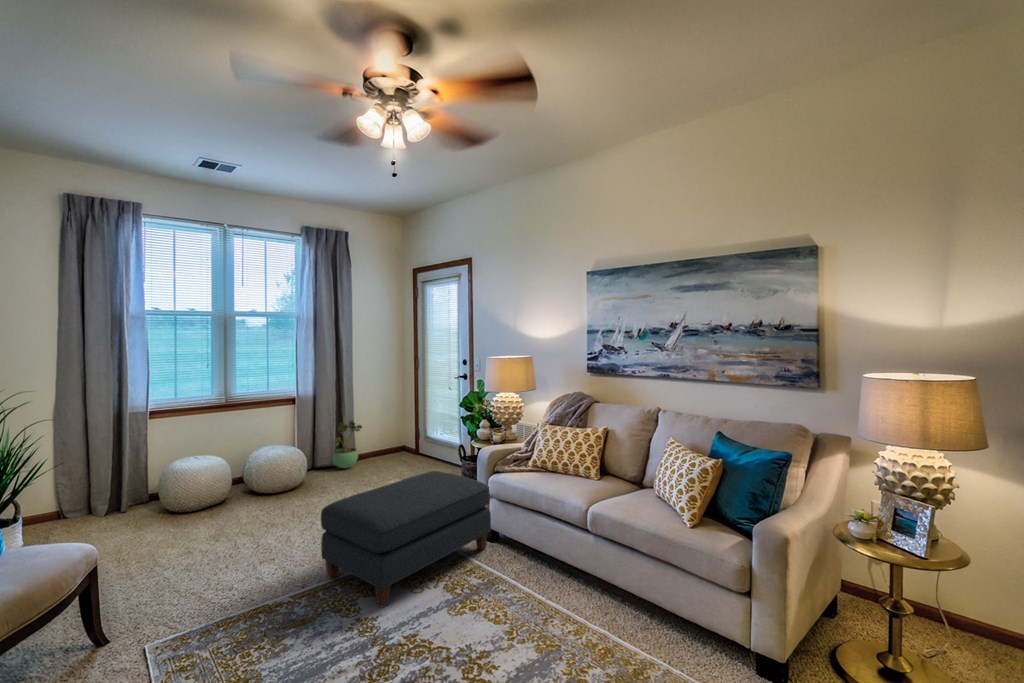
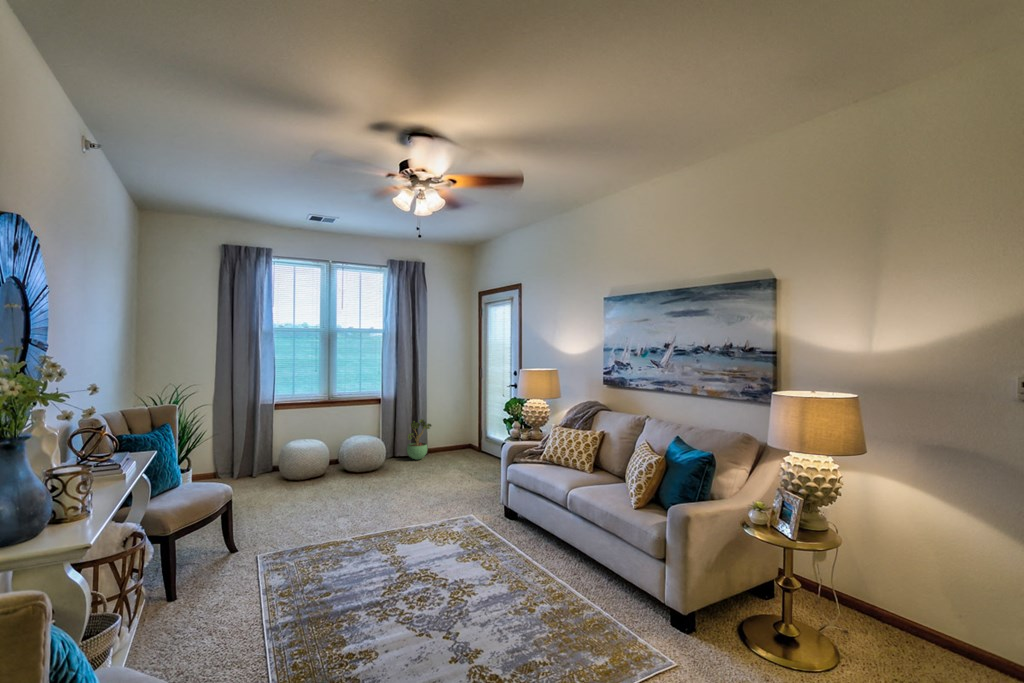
ottoman: present [321,471,491,607] -> none [377,461,507,552]

